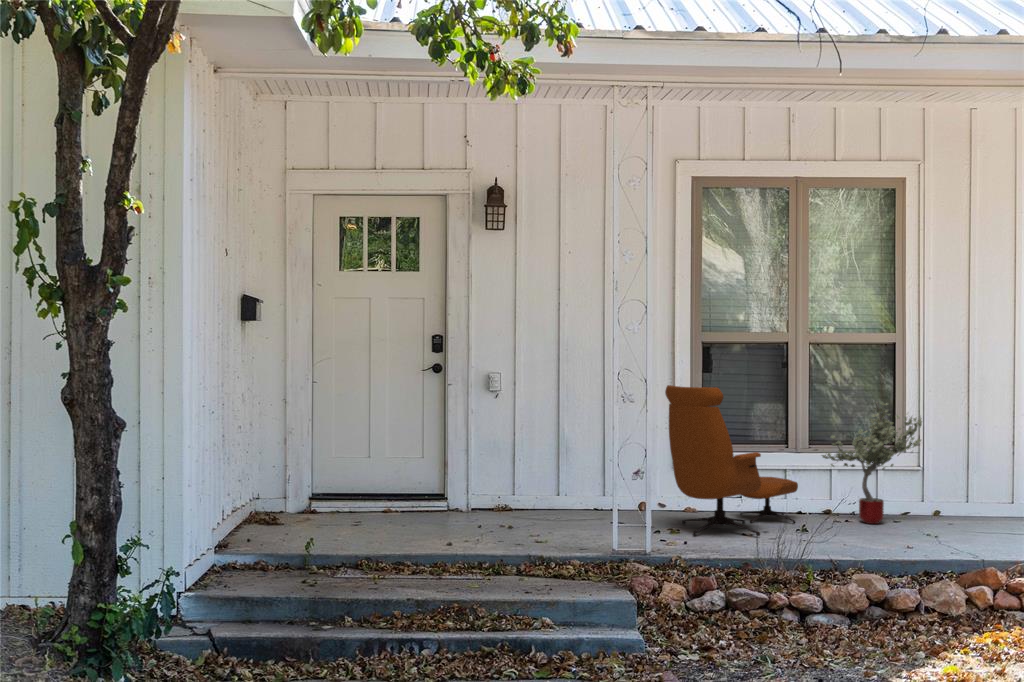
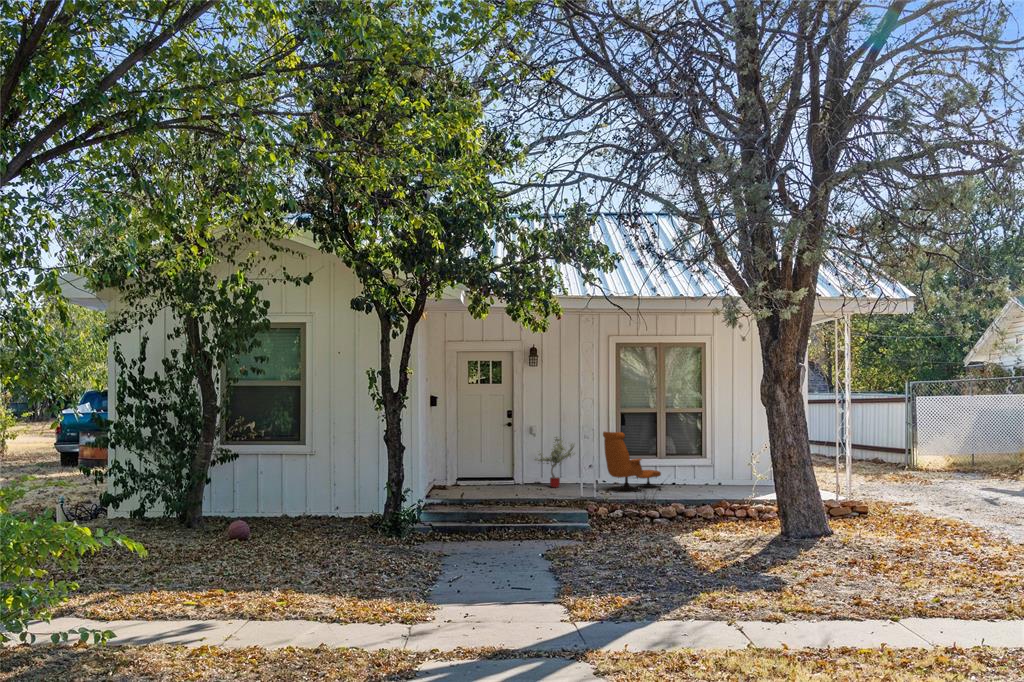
potted tree: present [822,401,922,524] -> present [535,437,574,488]

